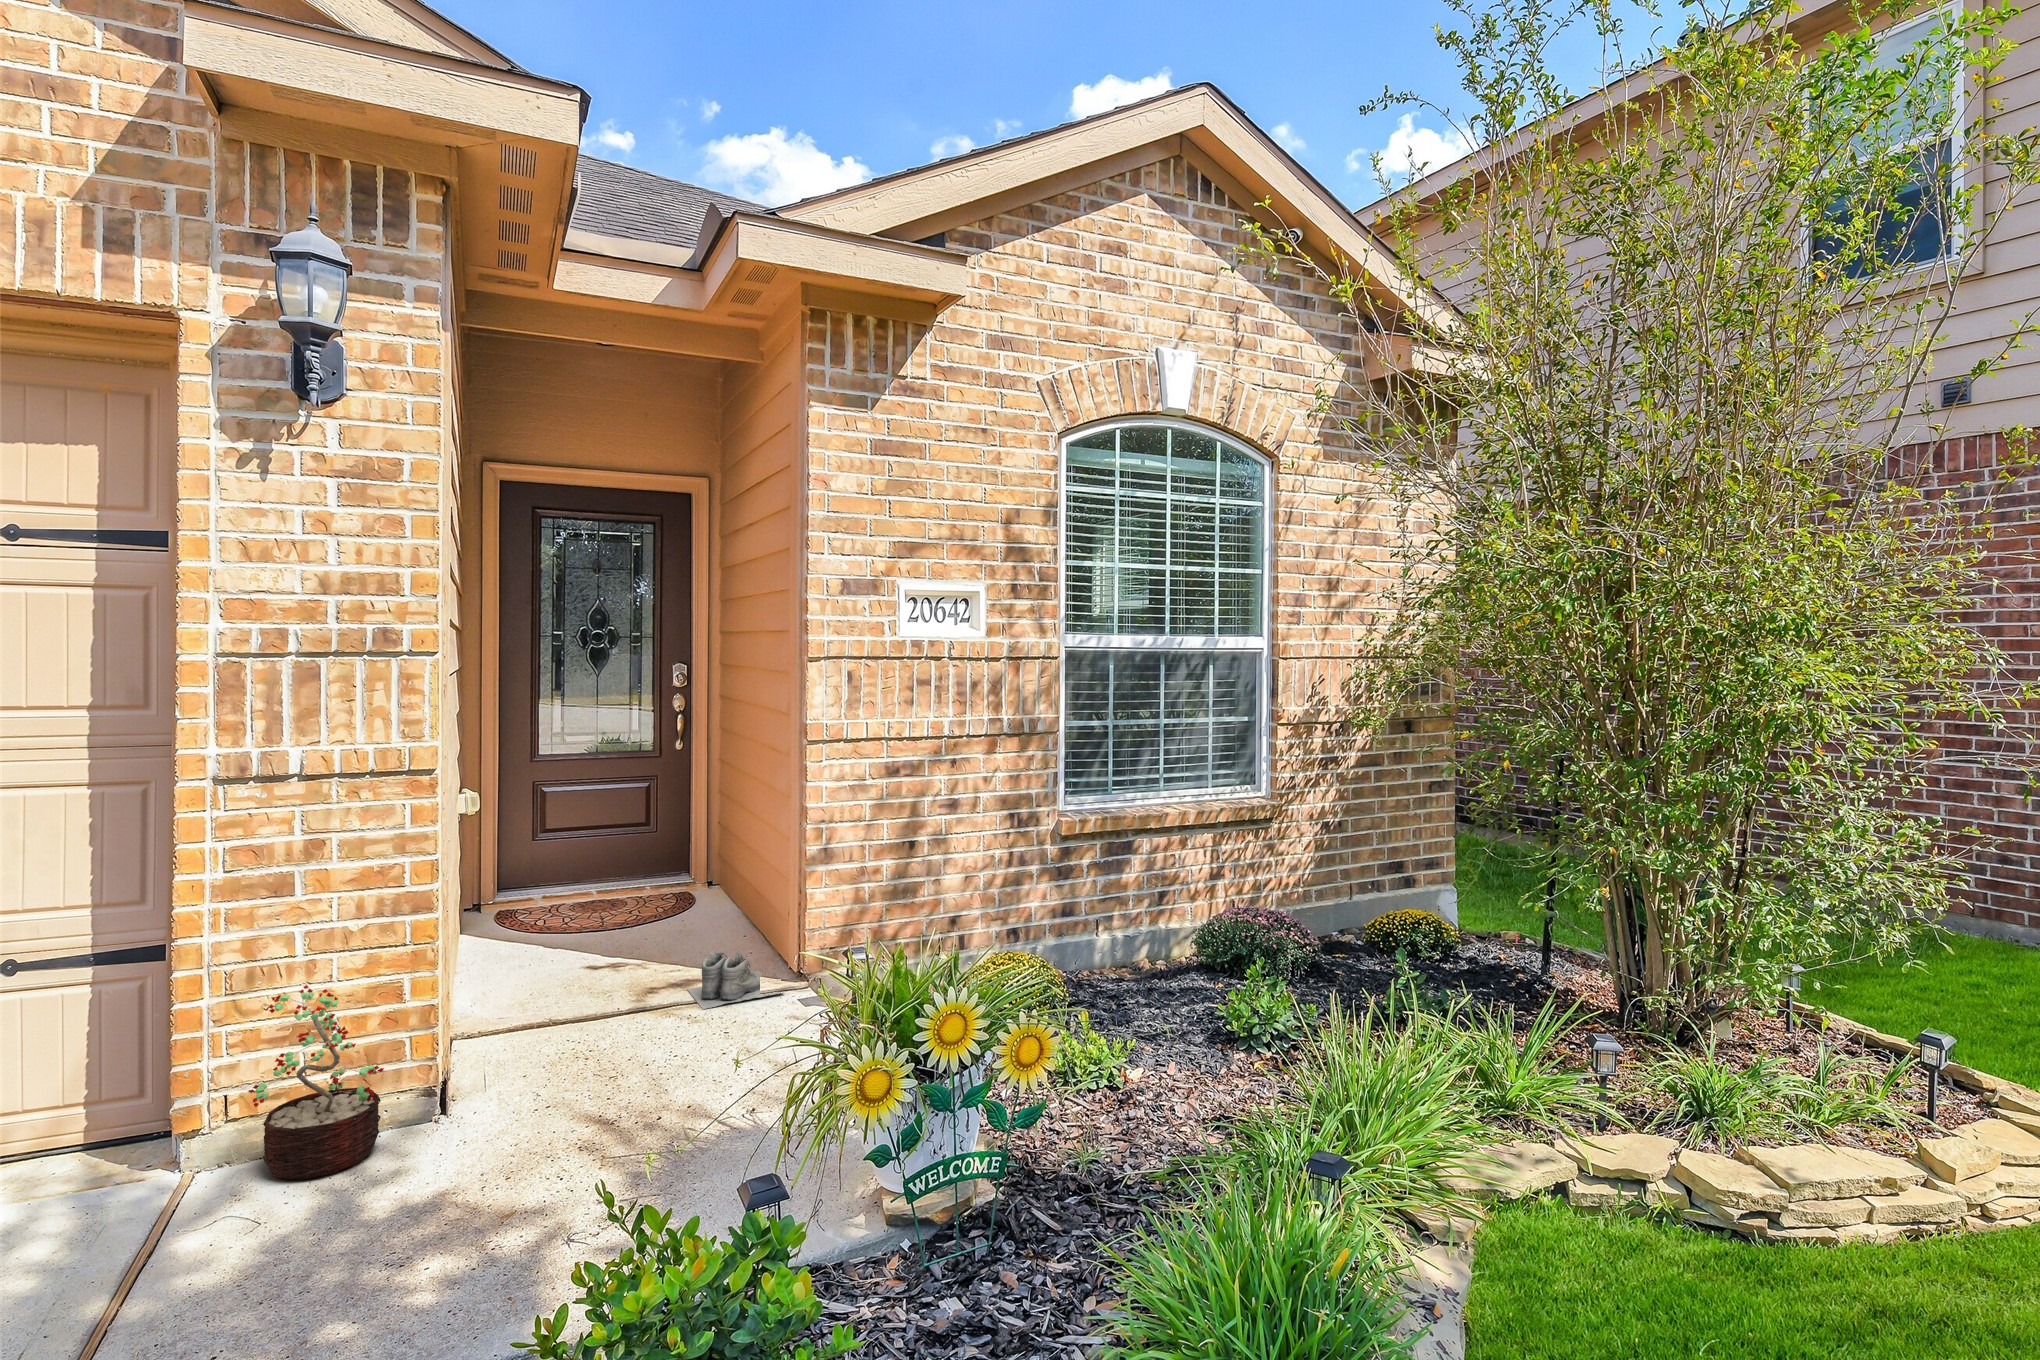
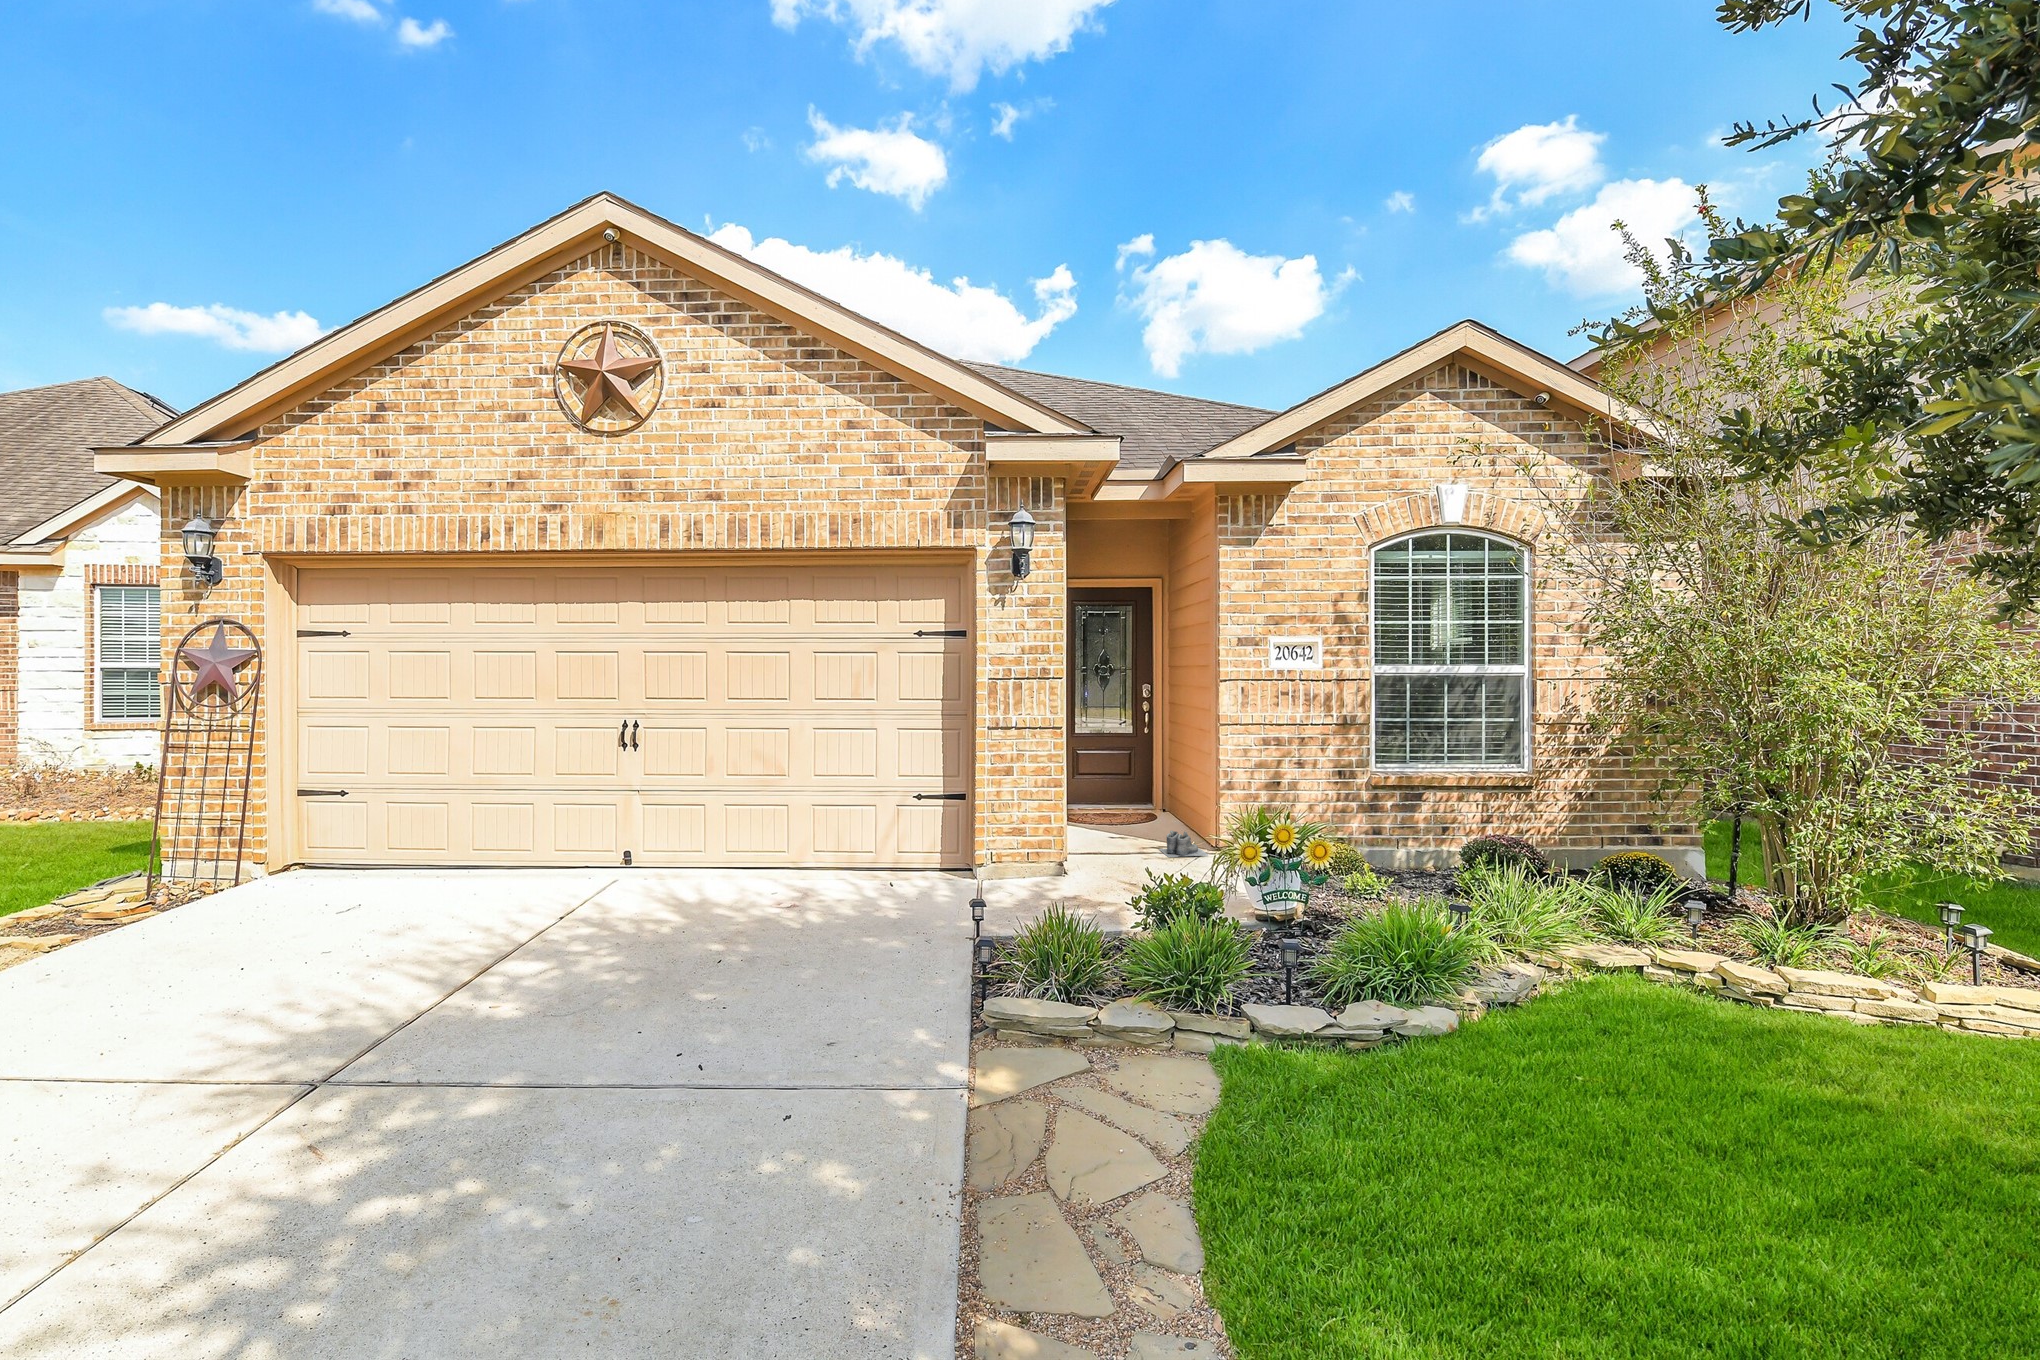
decorative plant: present [248,985,384,1179] -> none [1003,814,1050,888]

